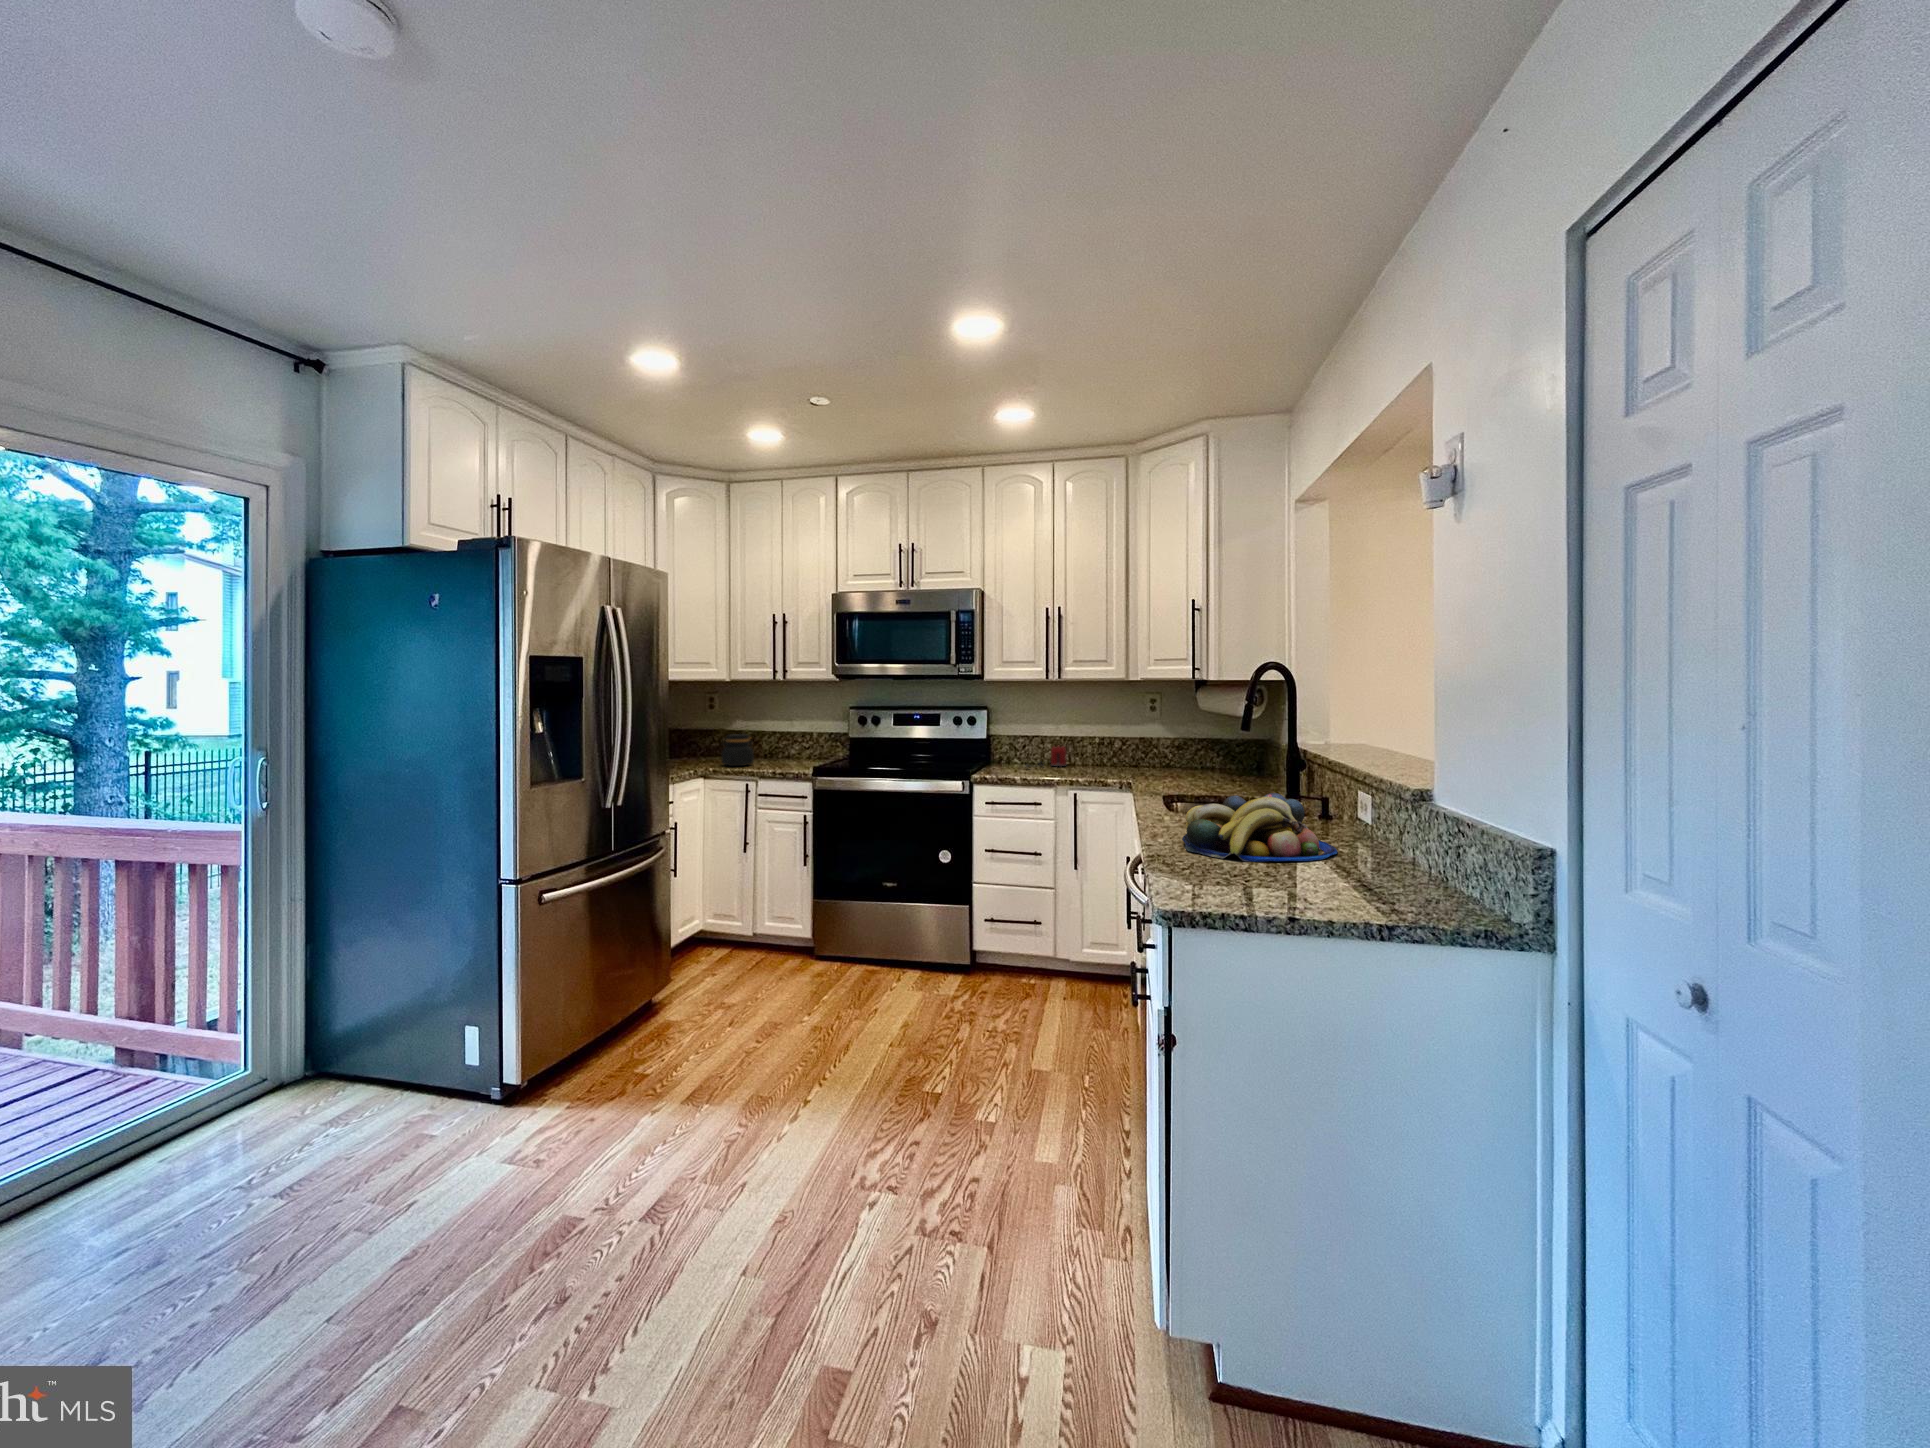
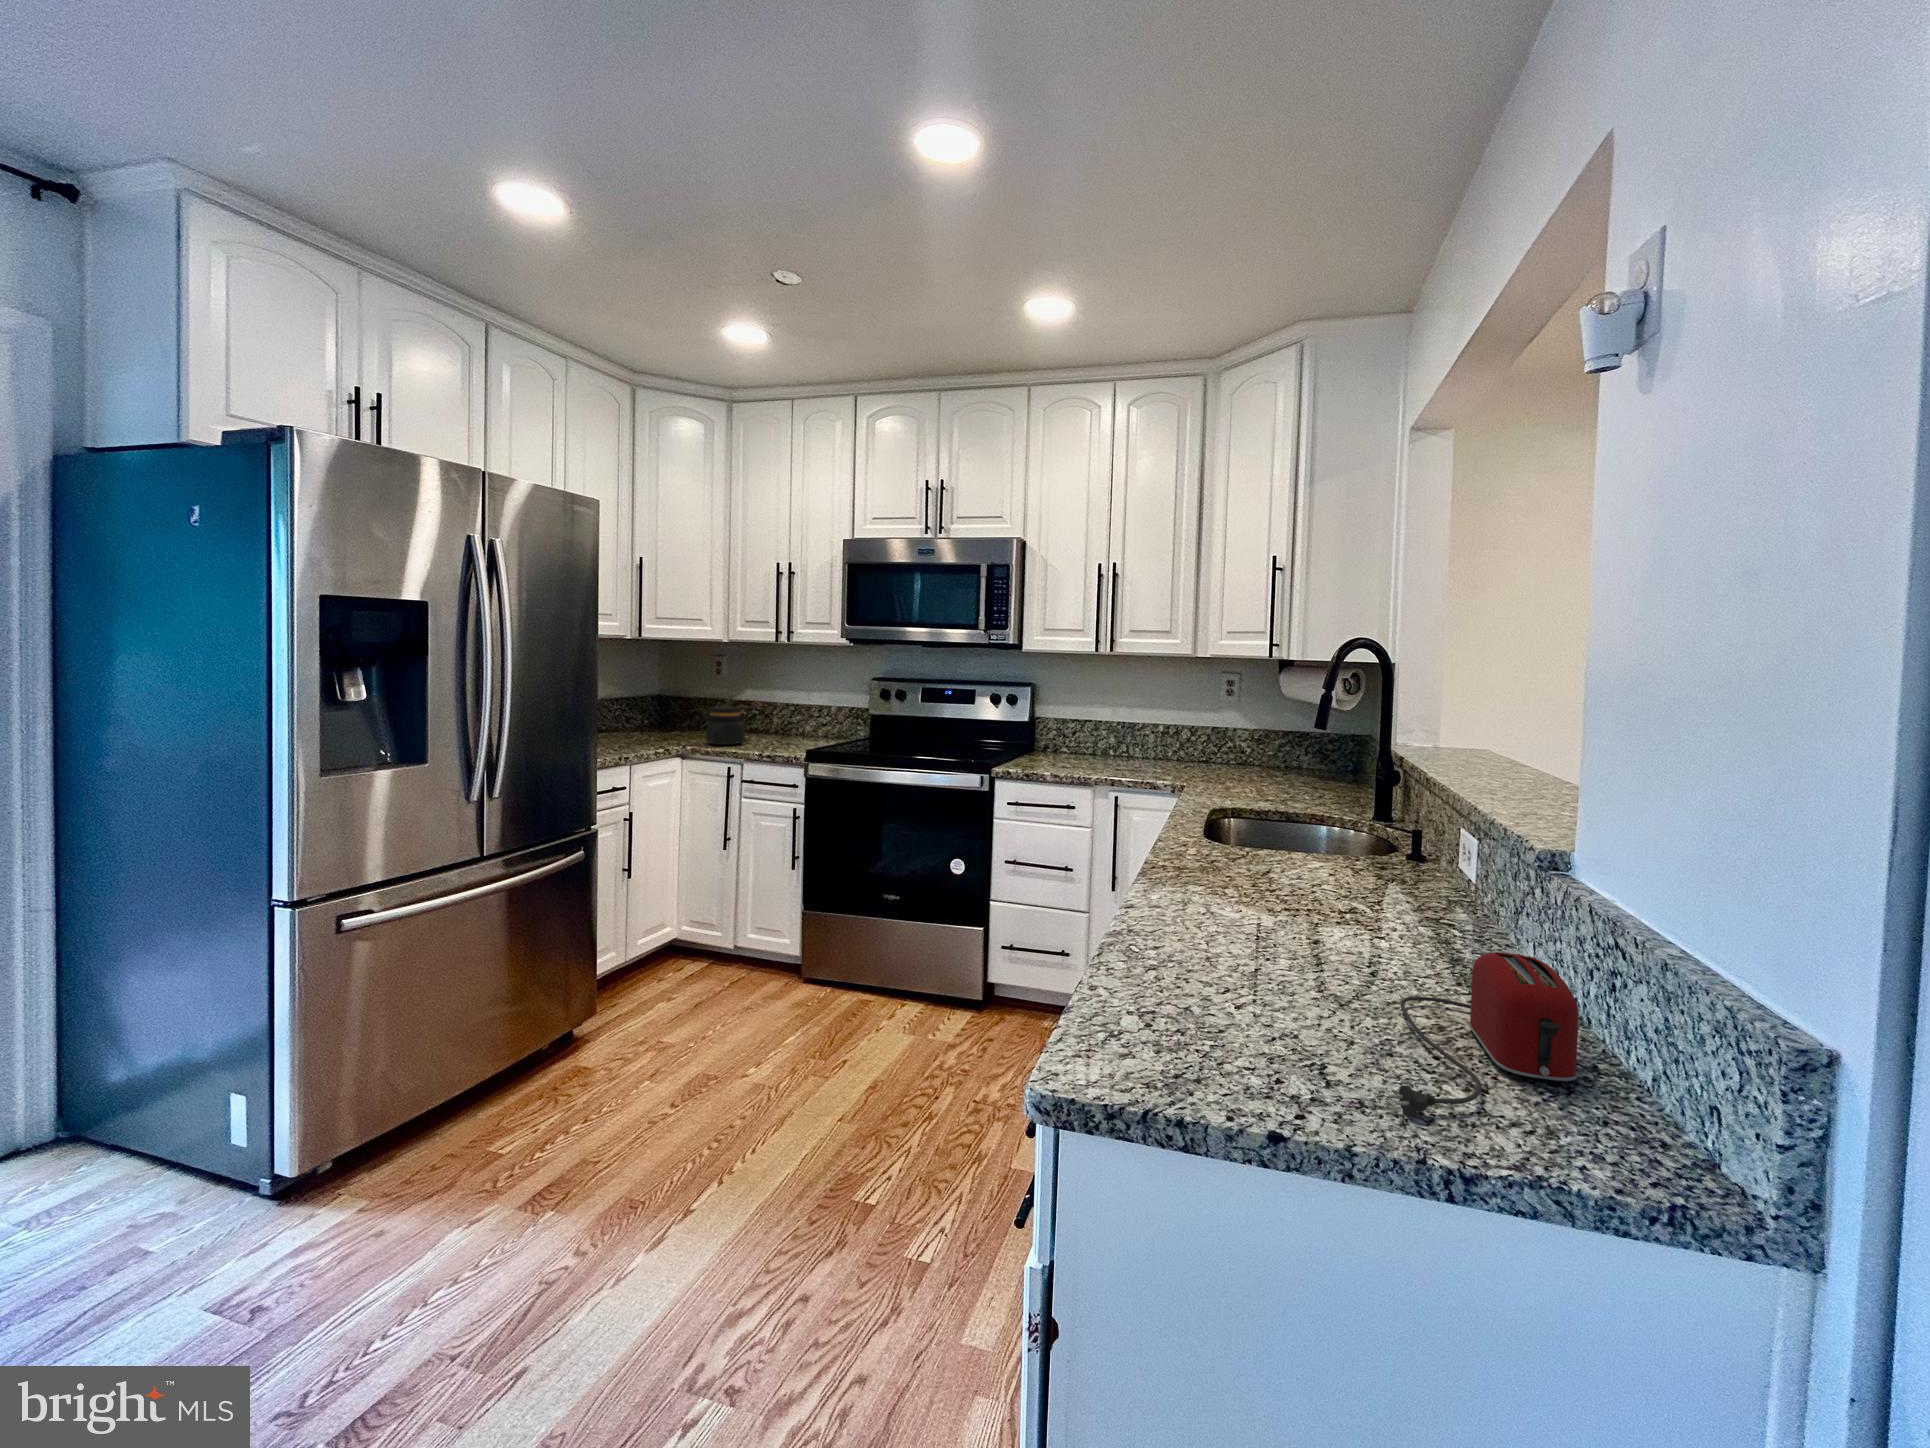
toaster: present [1026,746,1066,767] -> present [1389,953,1578,1115]
fruit bowl: present [1182,793,1338,862] -> none [1180,832,1414,955]

